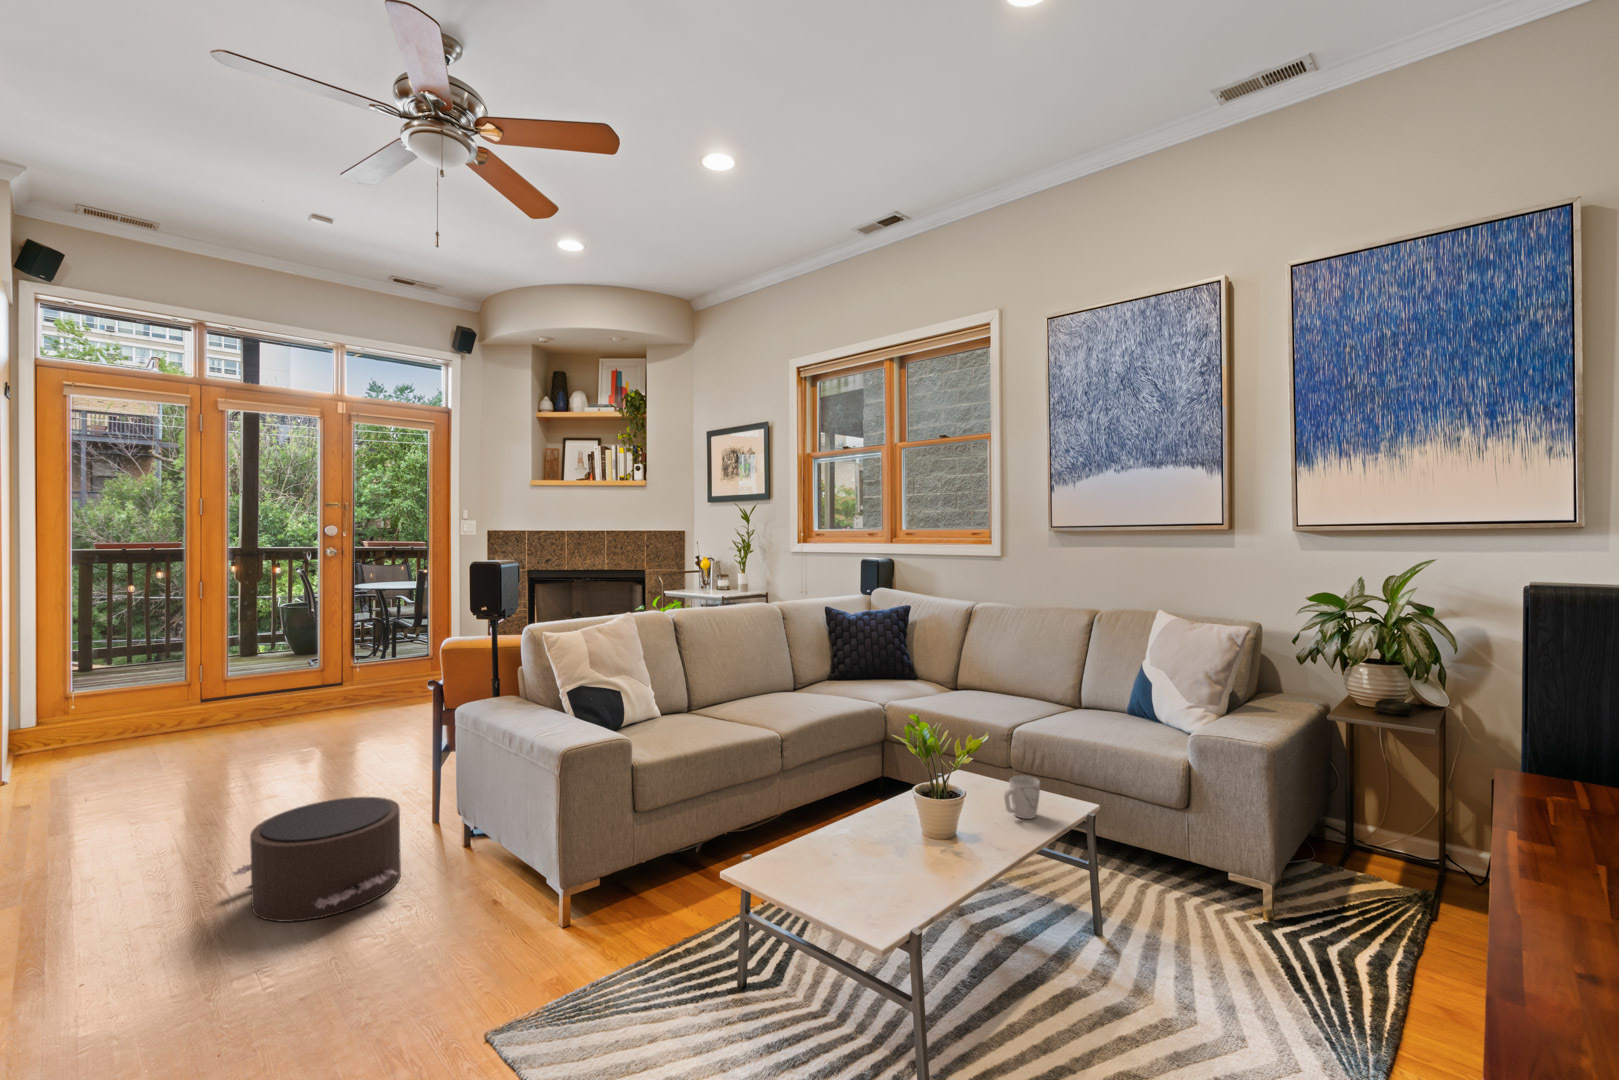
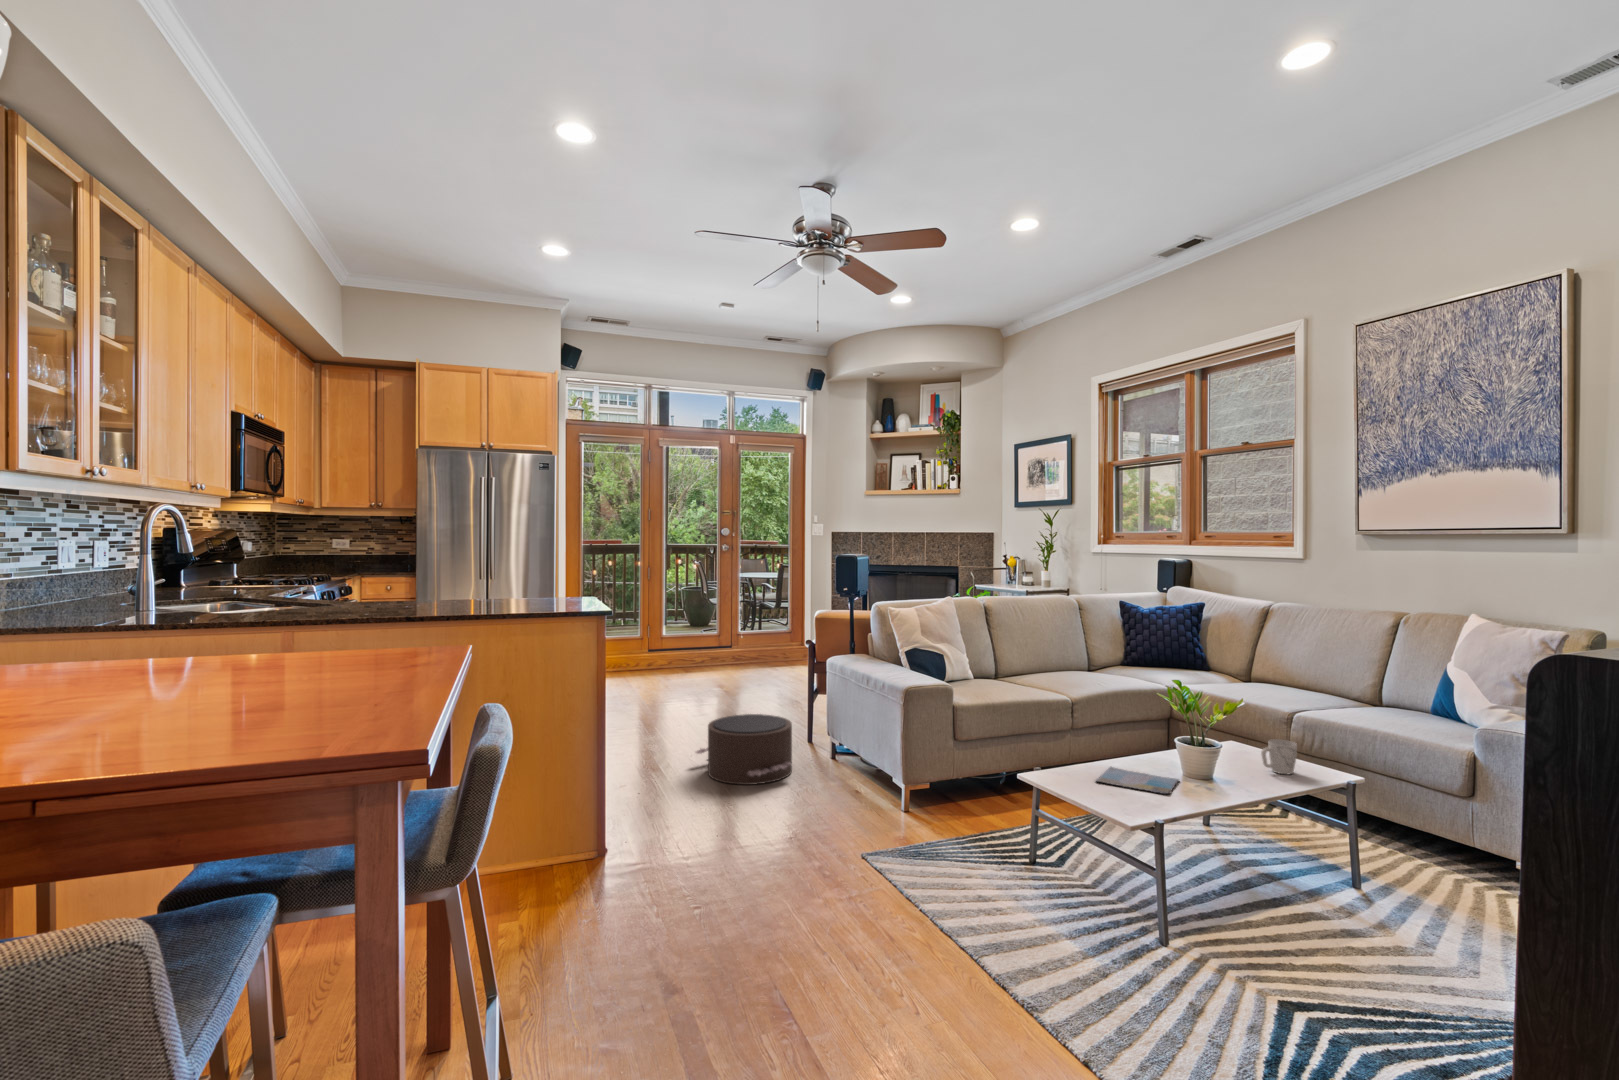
book: none [824,839,923,881] -> present [1096,767,1179,794]

